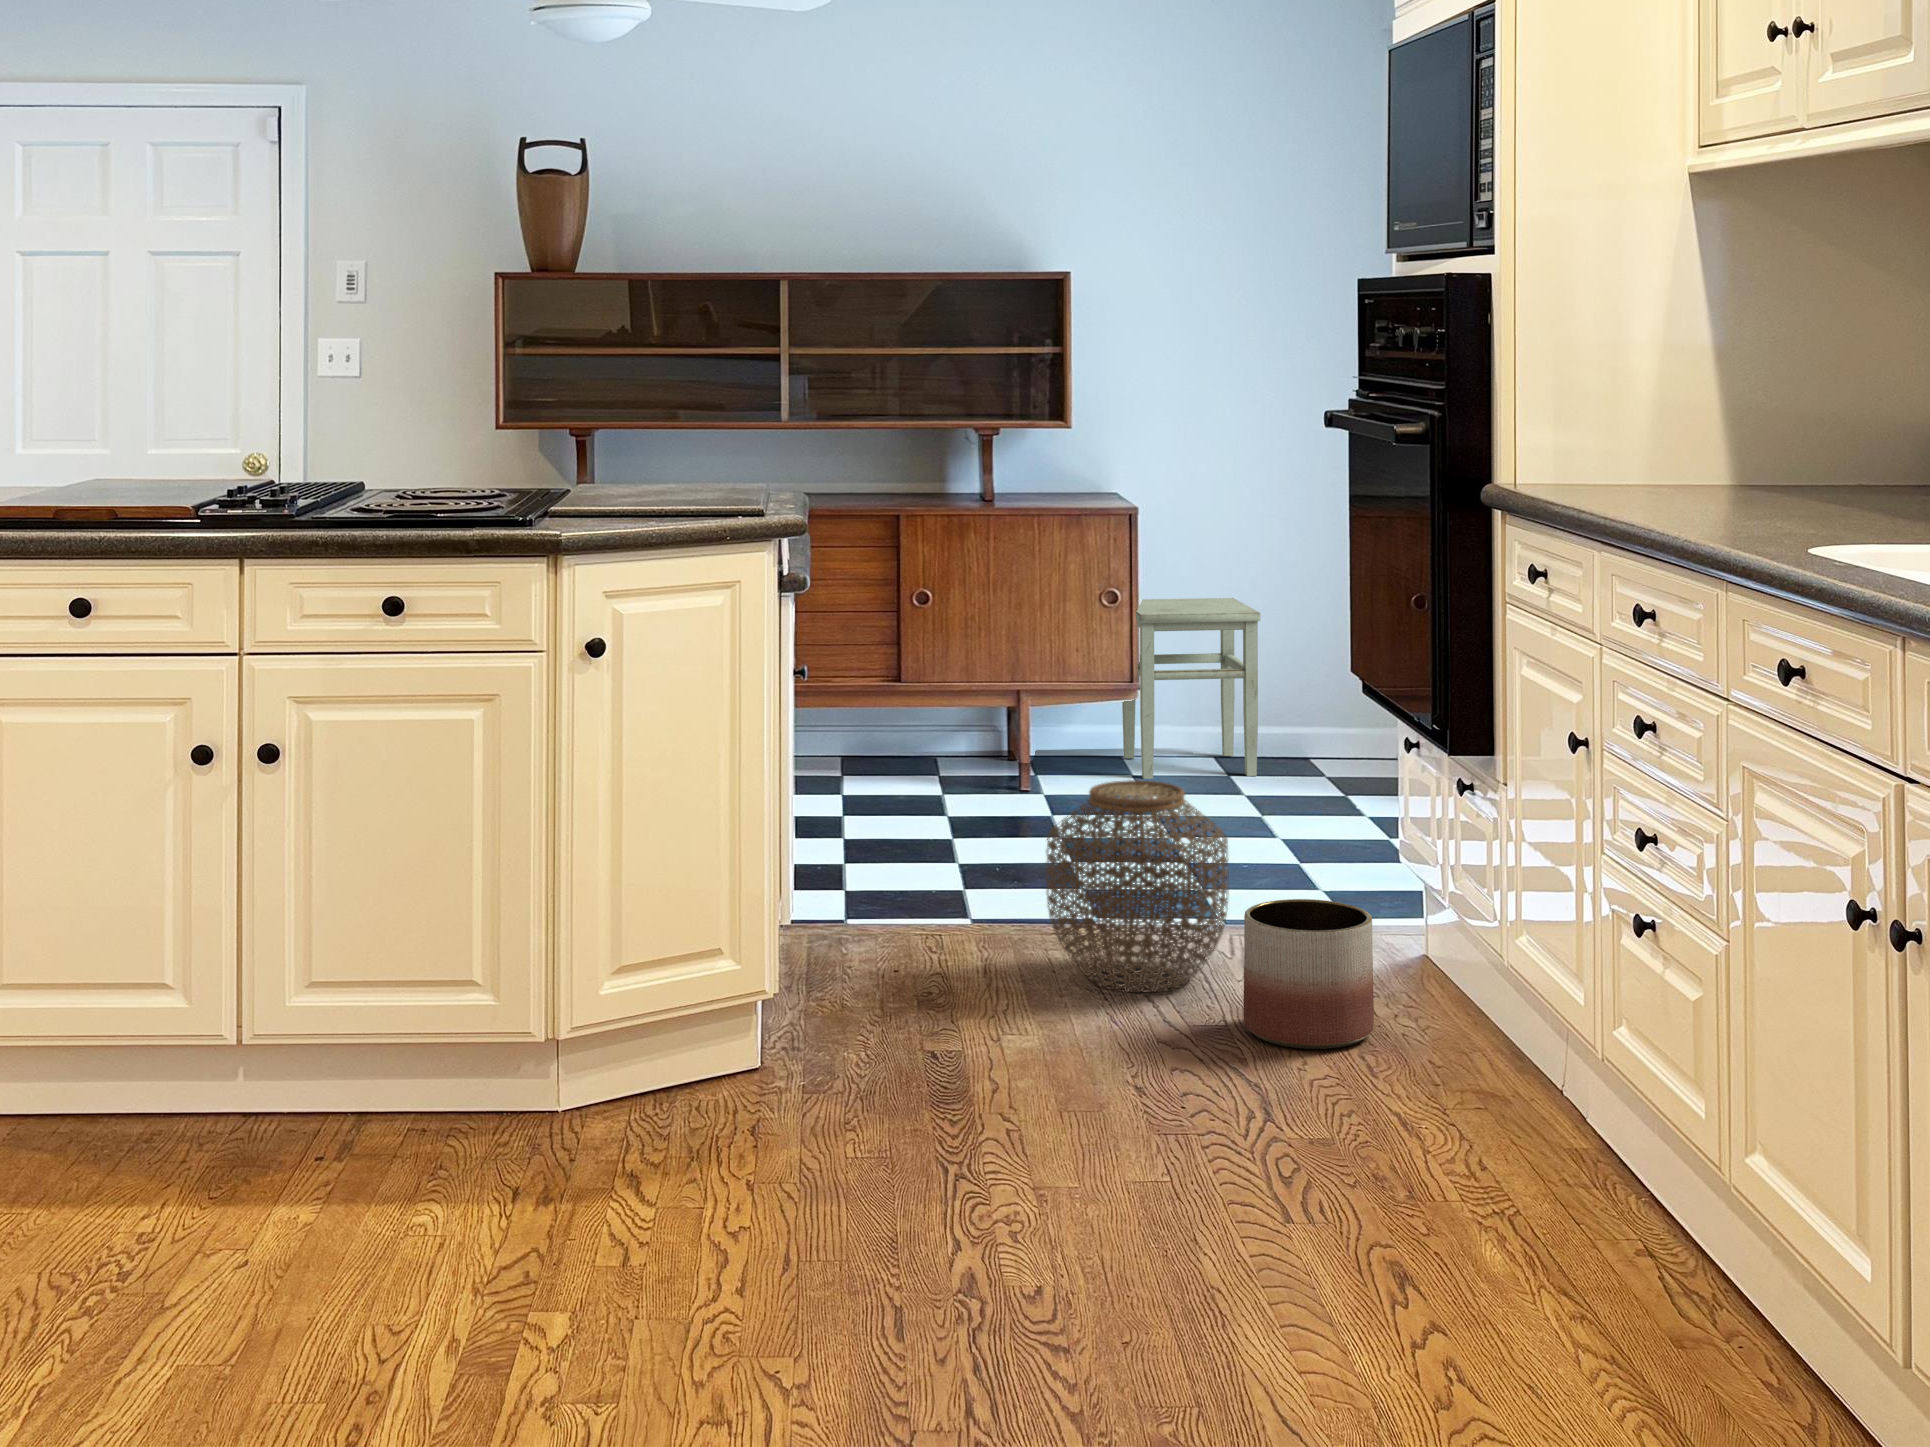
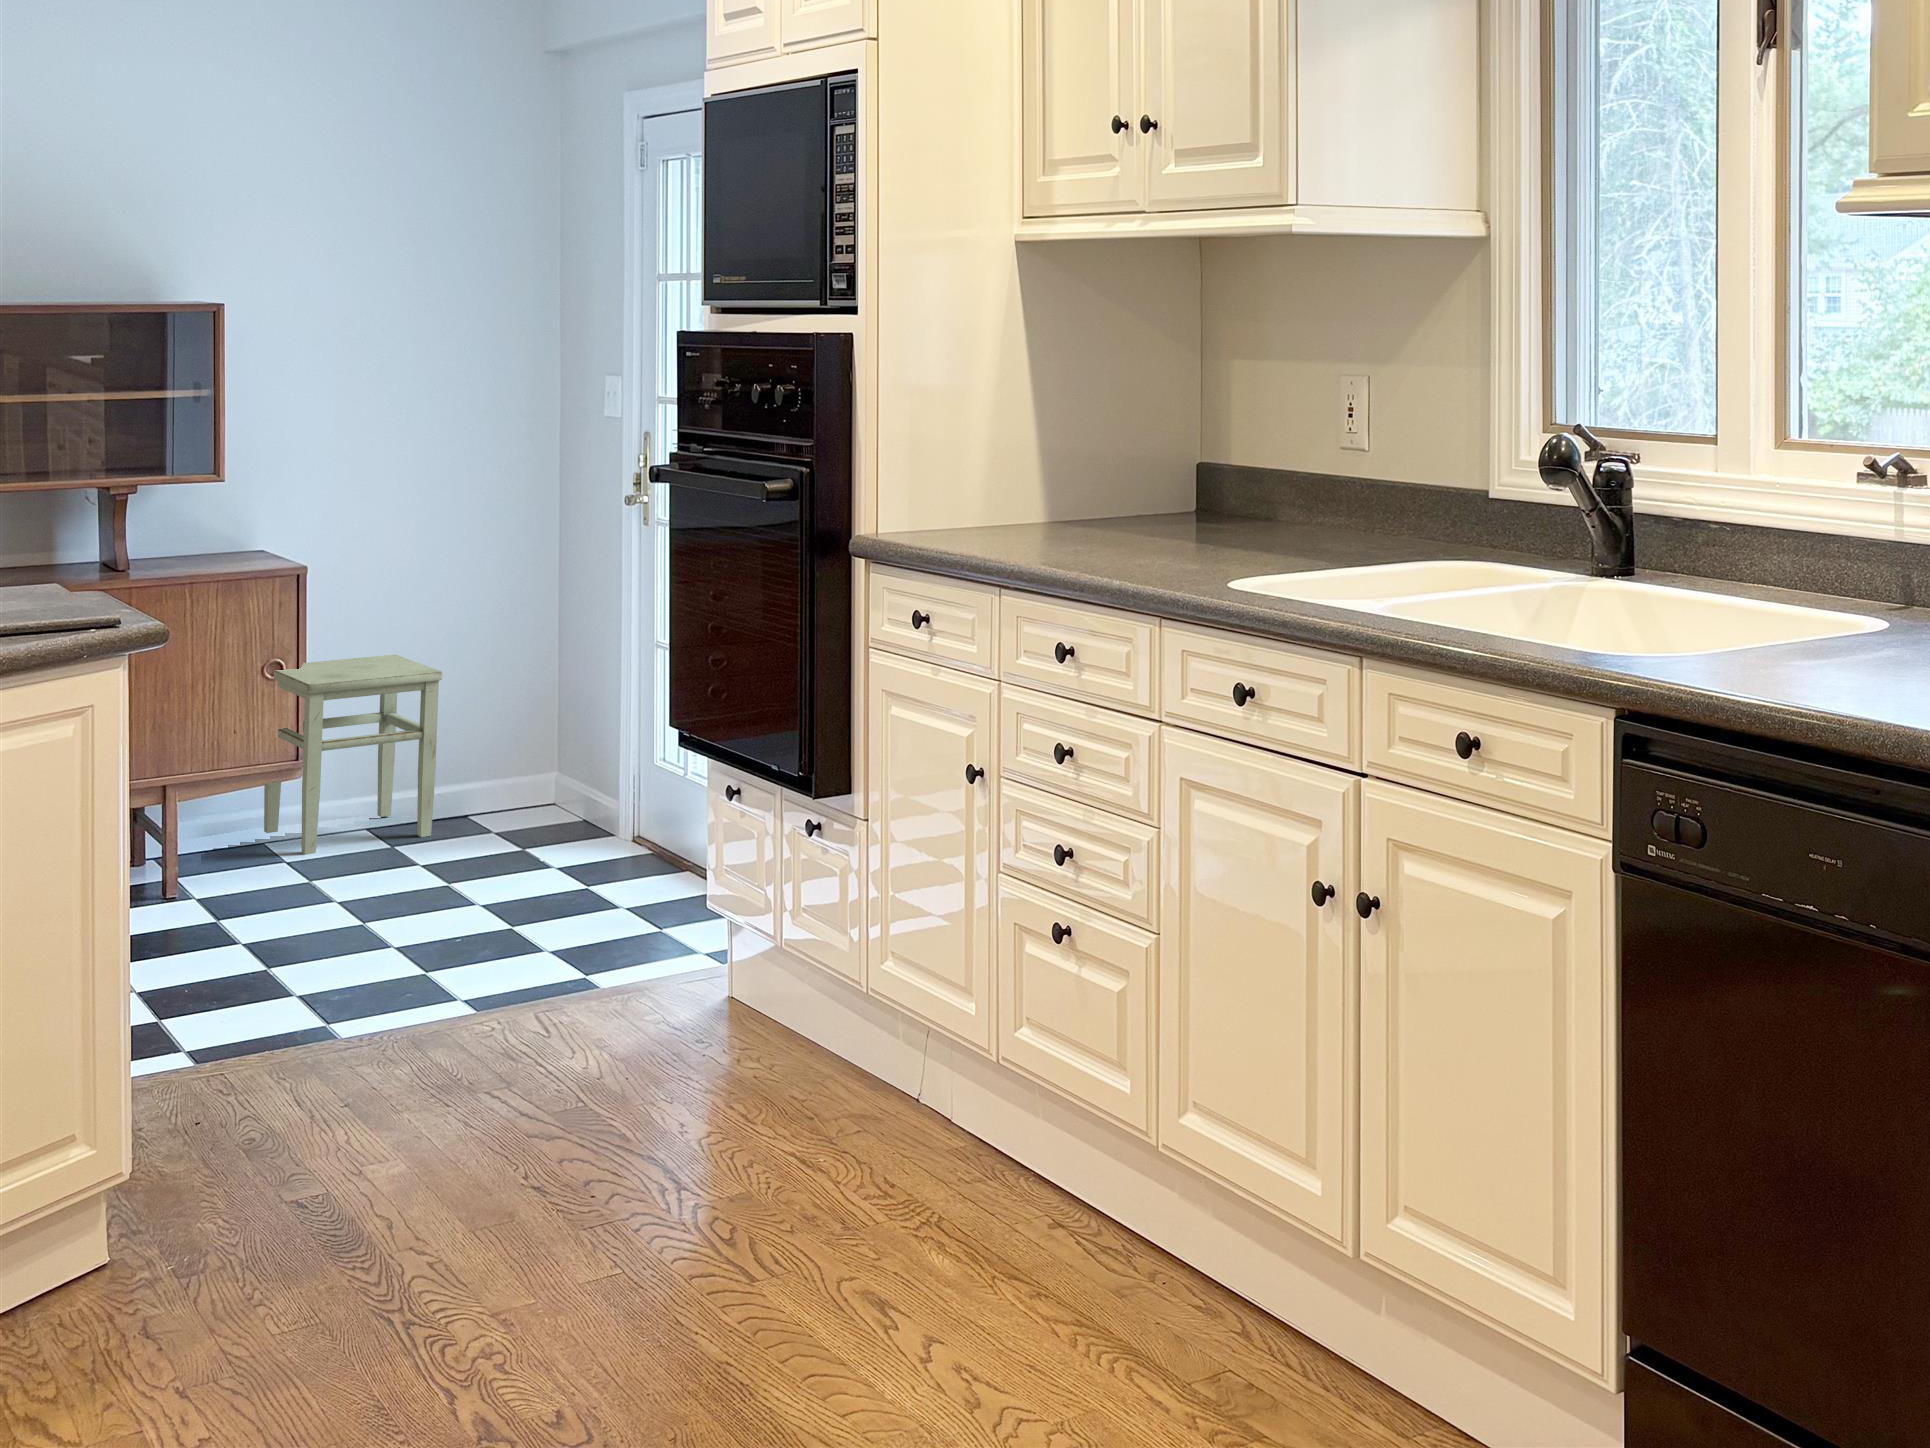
woven basket: present [1047,780,1229,992] -> none [357,883,557,1096]
planter: present [1244,899,1374,1049] -> none [598,975,727,1119]

